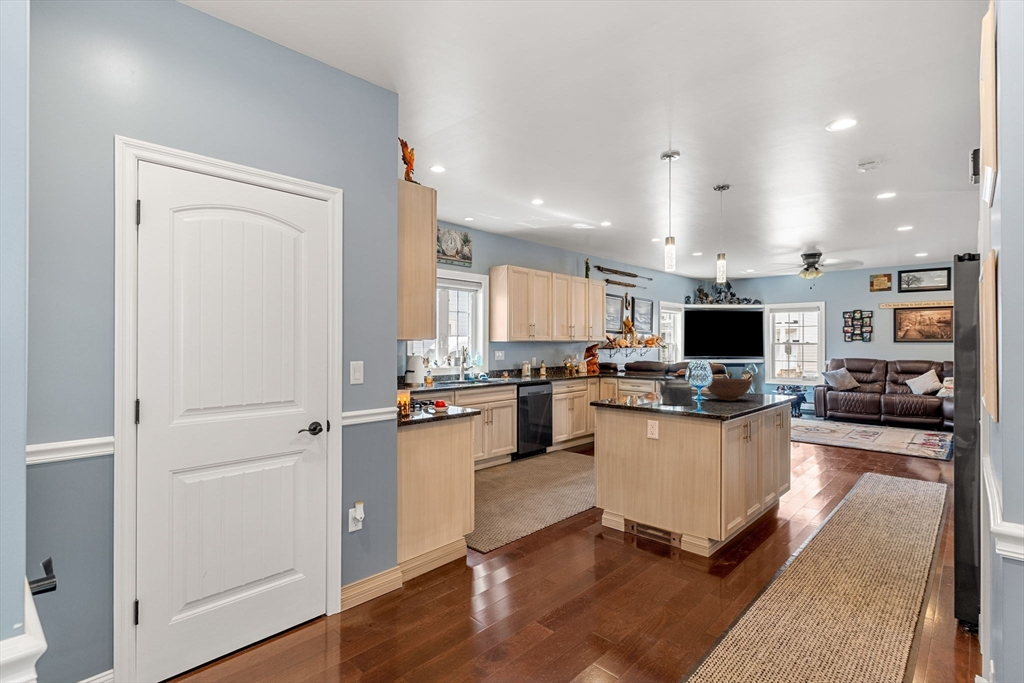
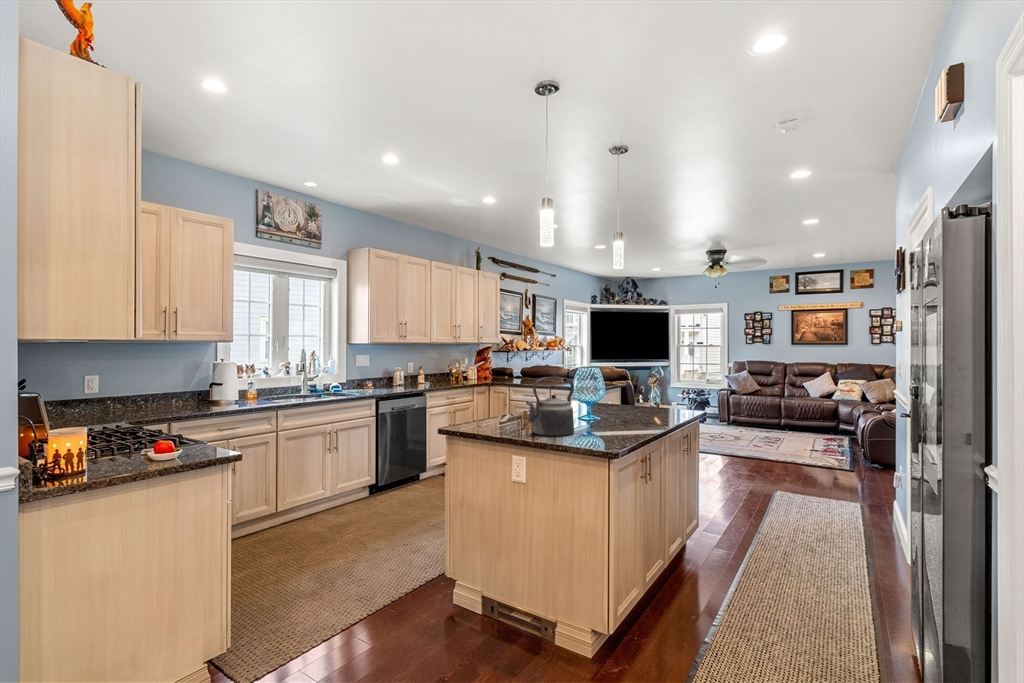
fruit bowl: present [706,378,752,401] -> none [593,393,653,424]

